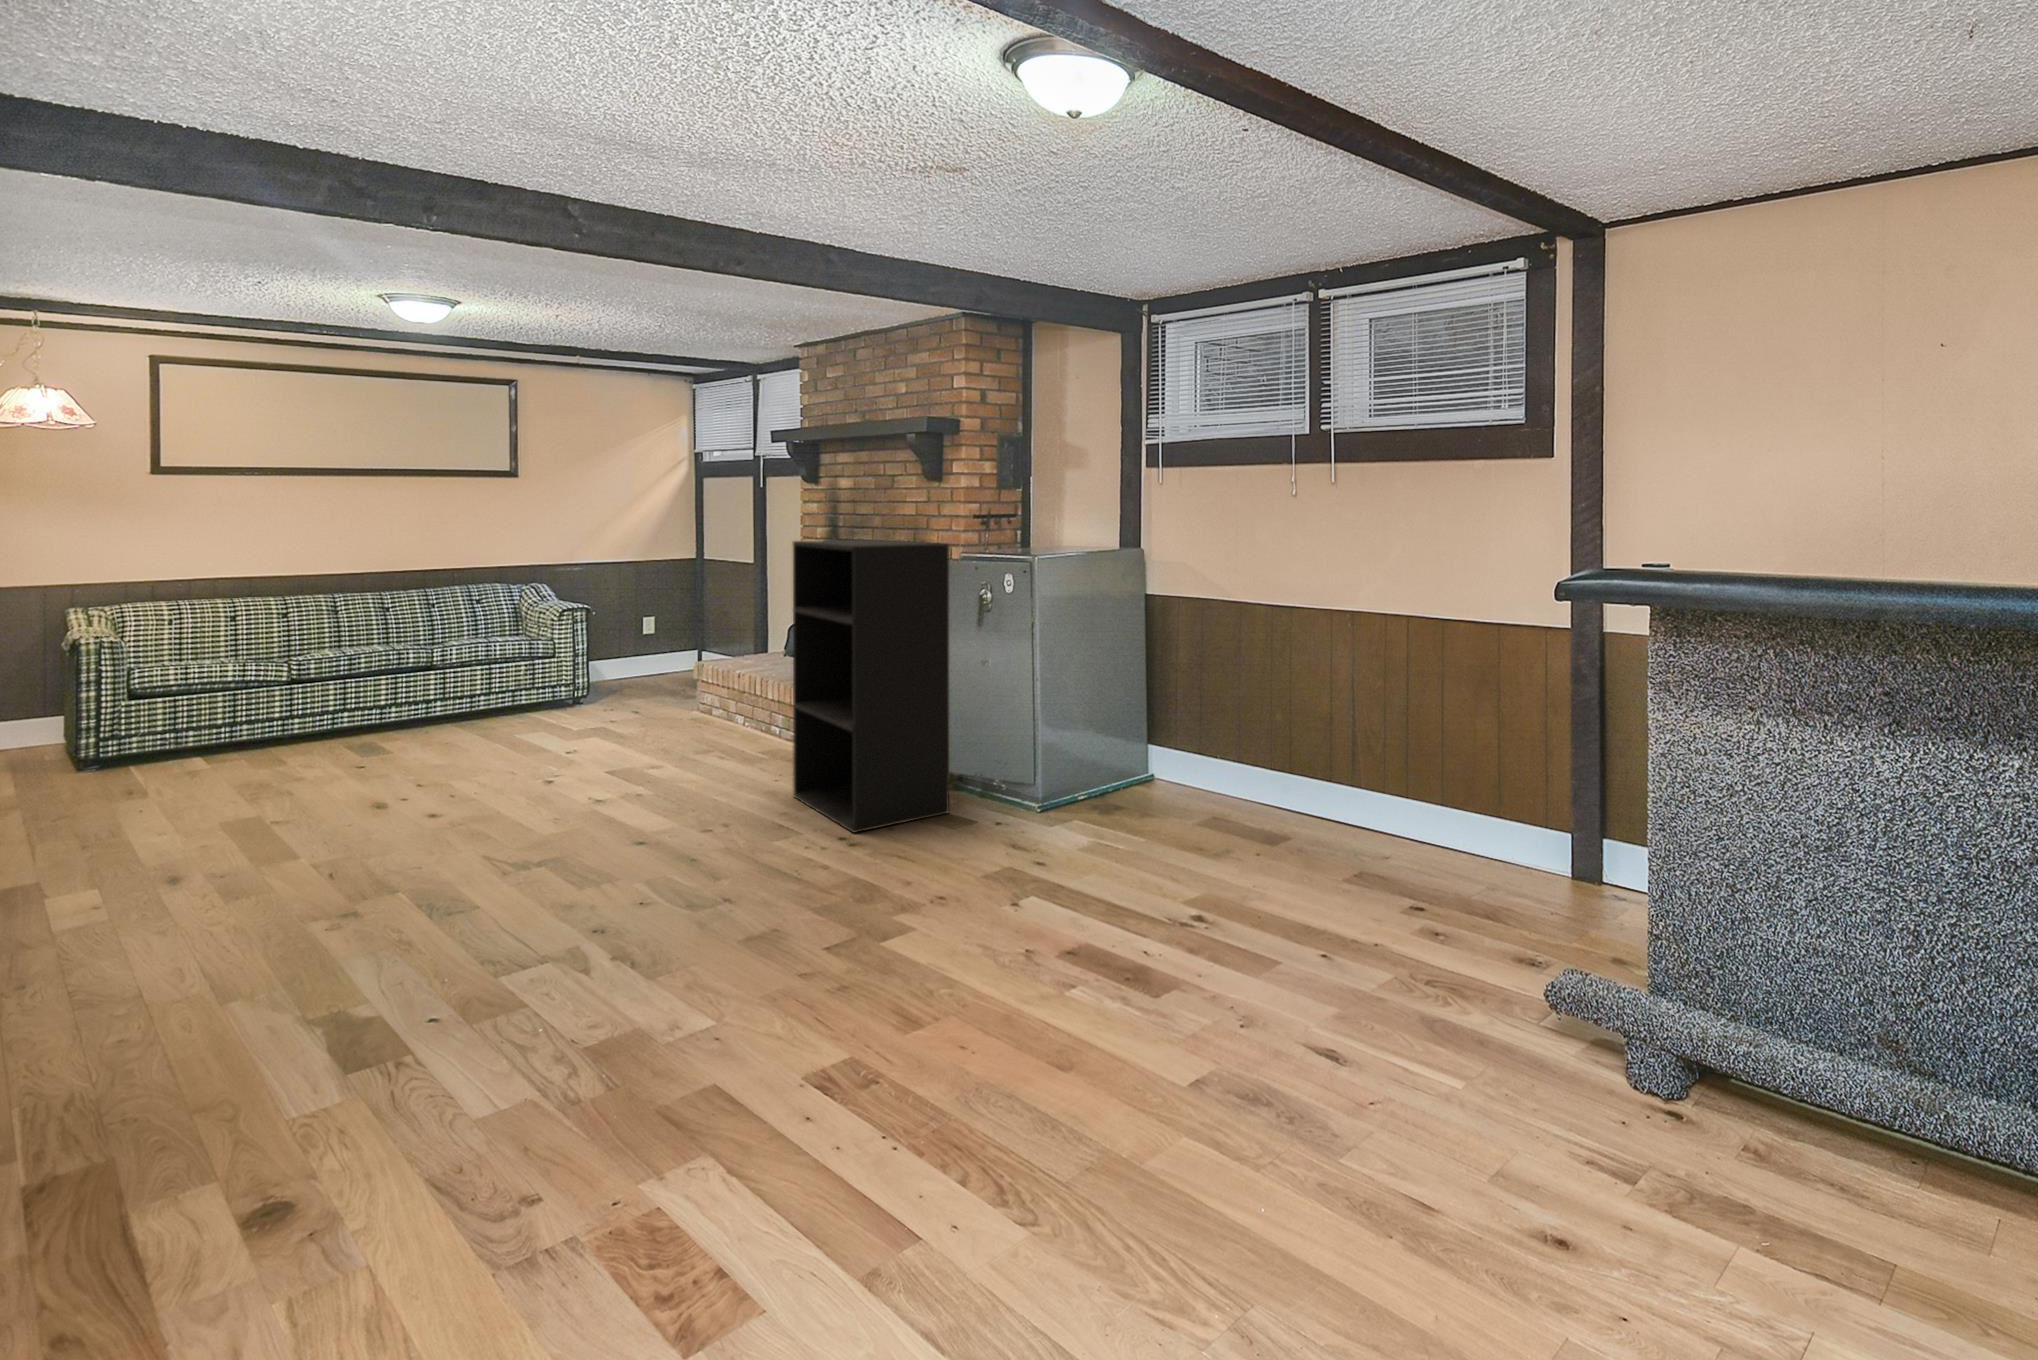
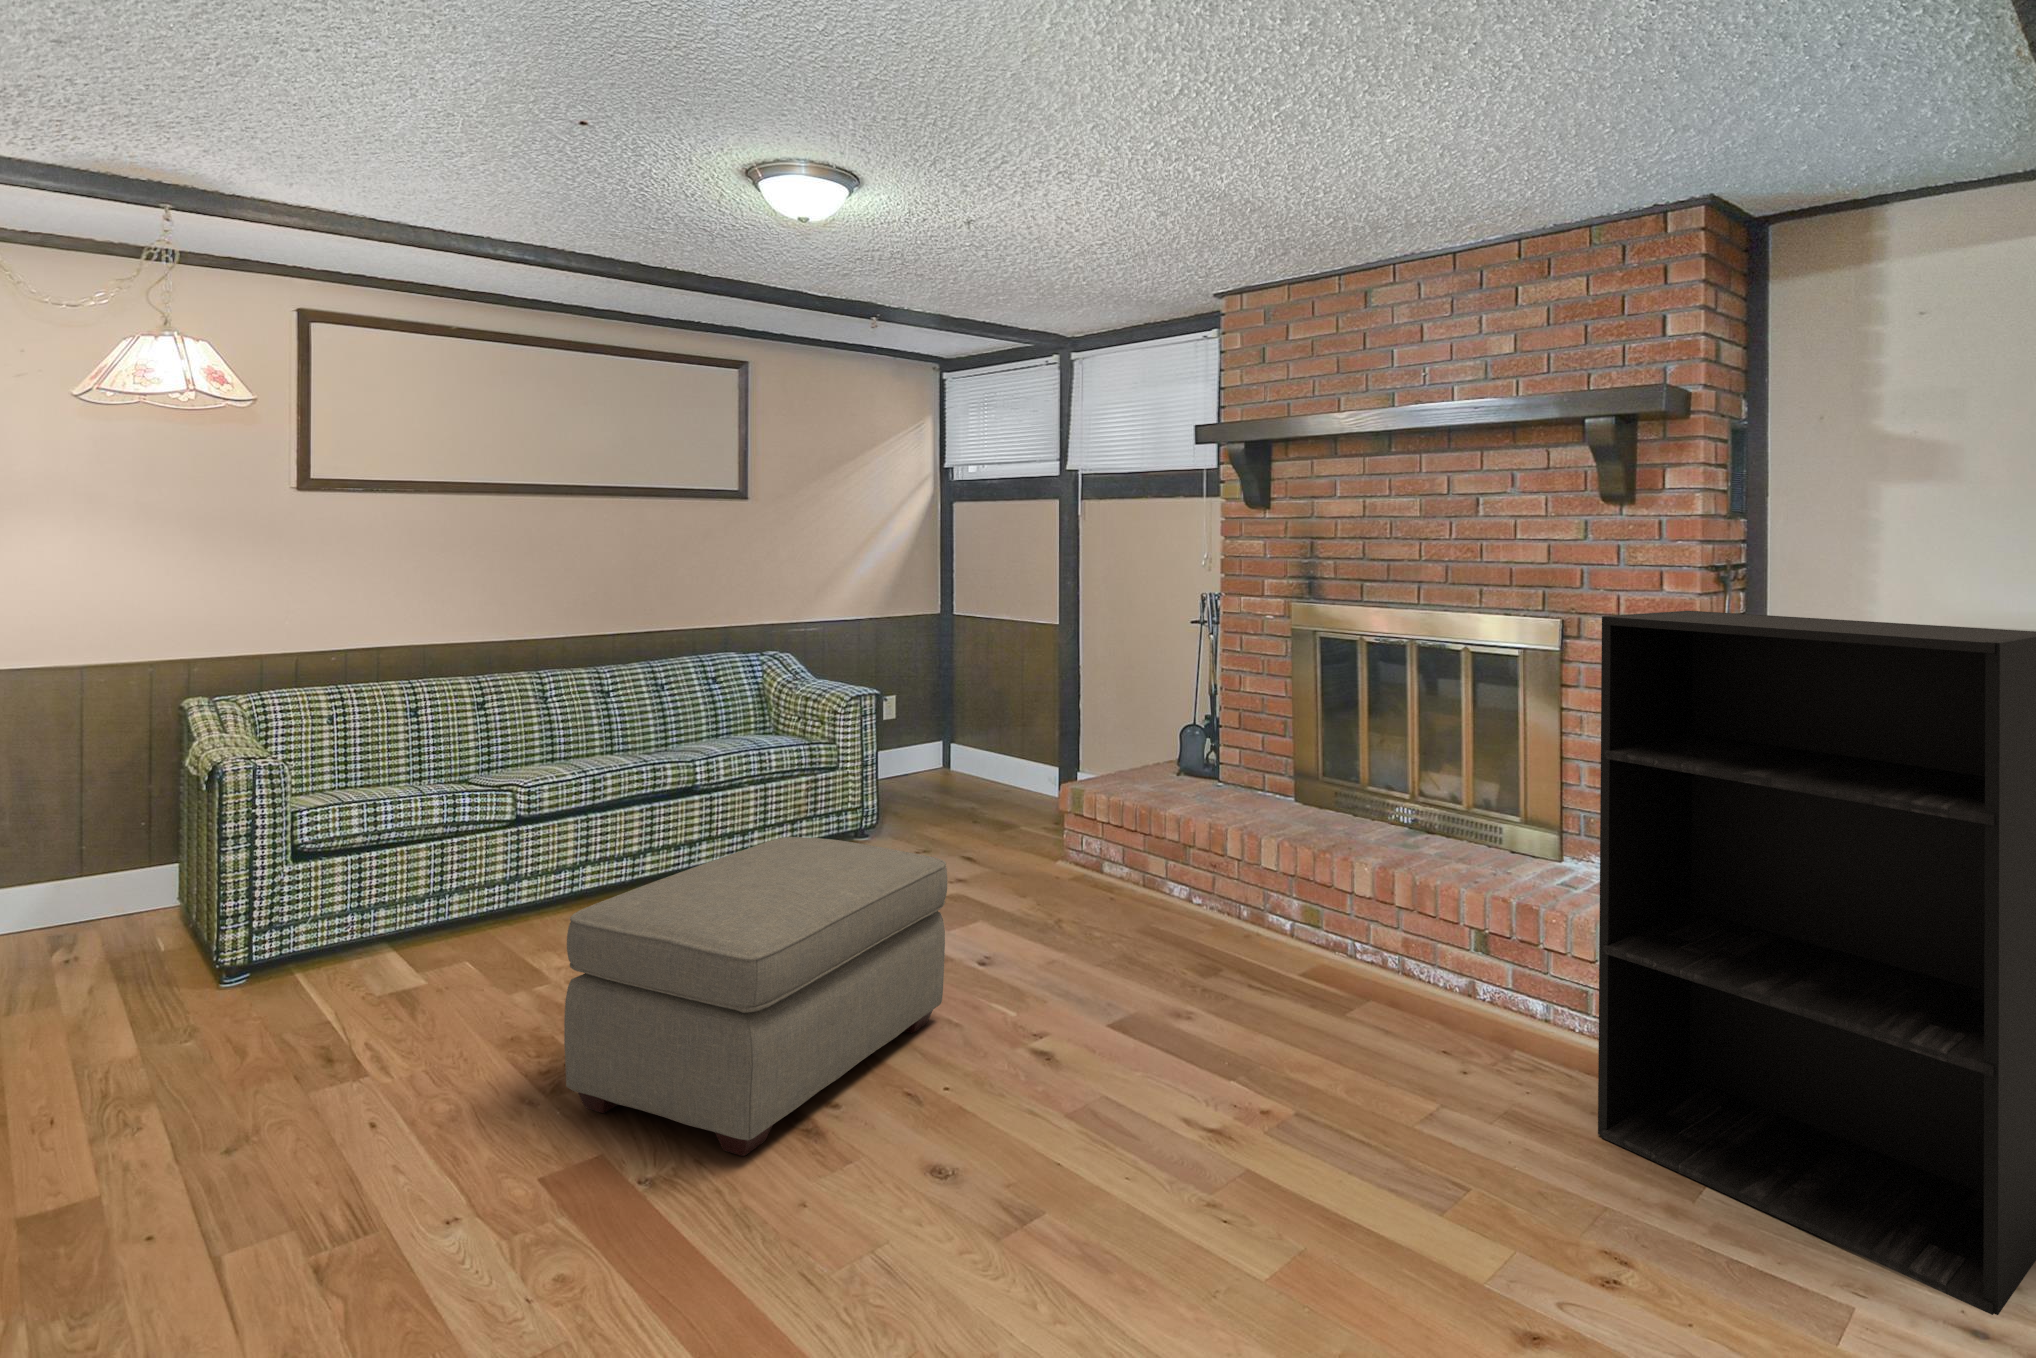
ottoman: none [248,677,509,813] -> present [564,837,947,1156]

